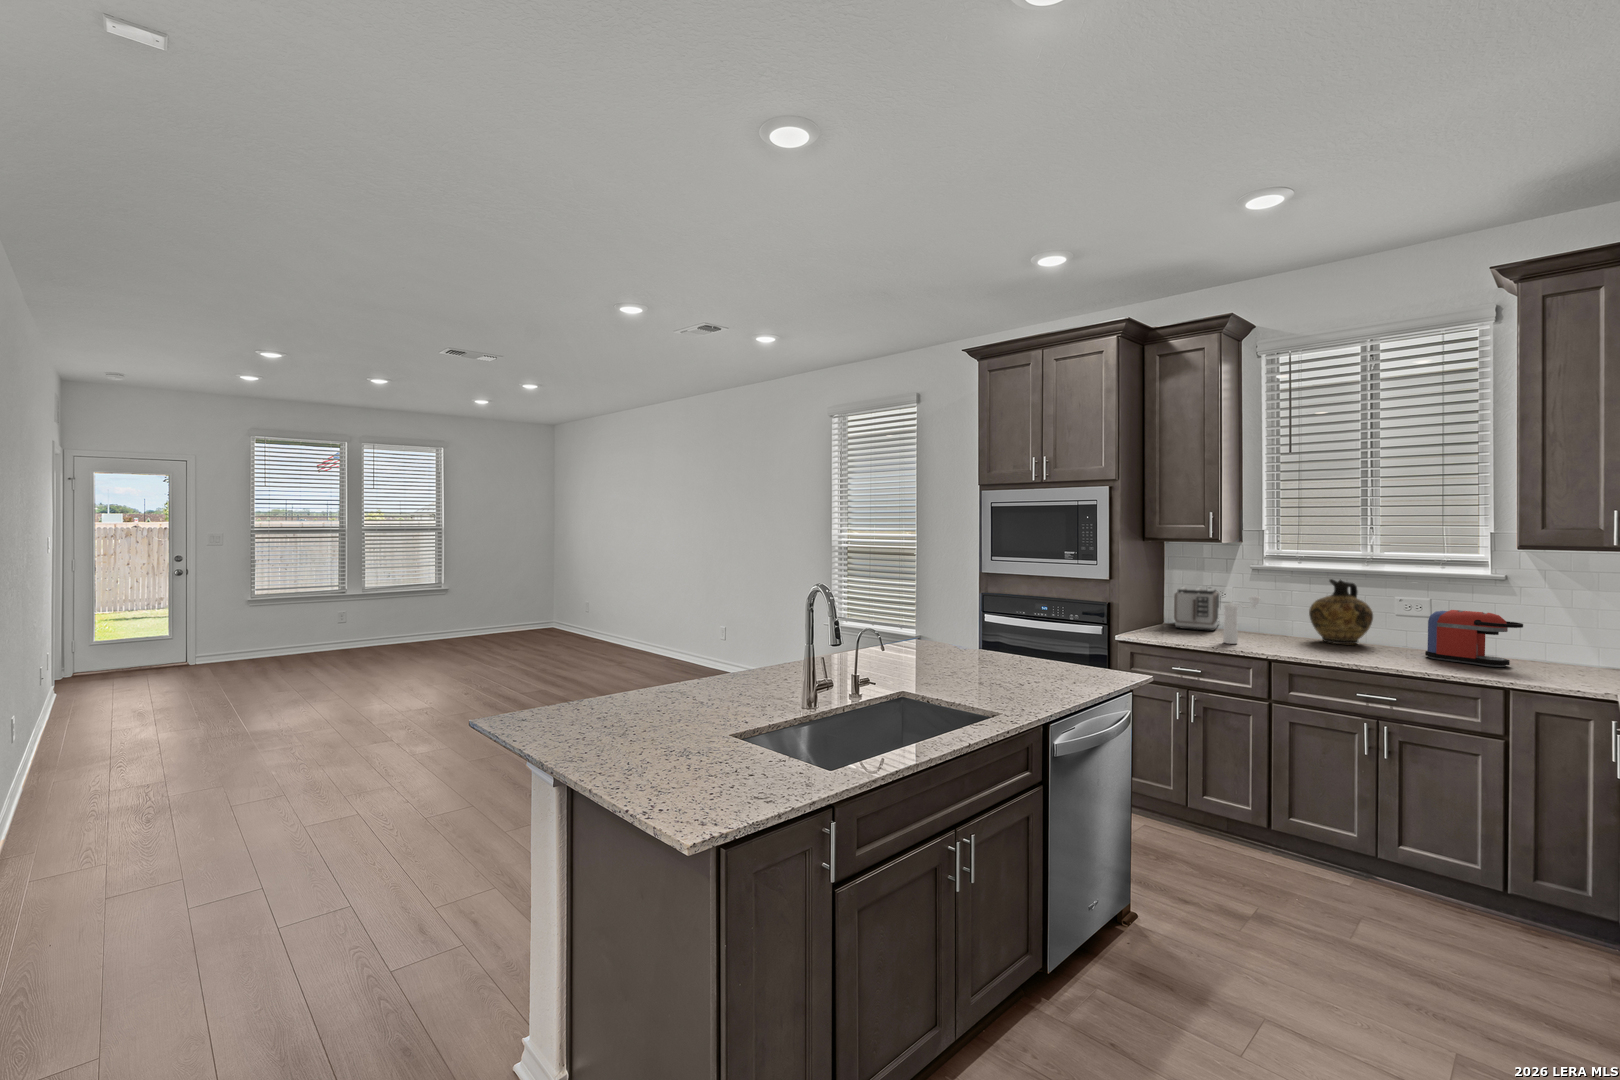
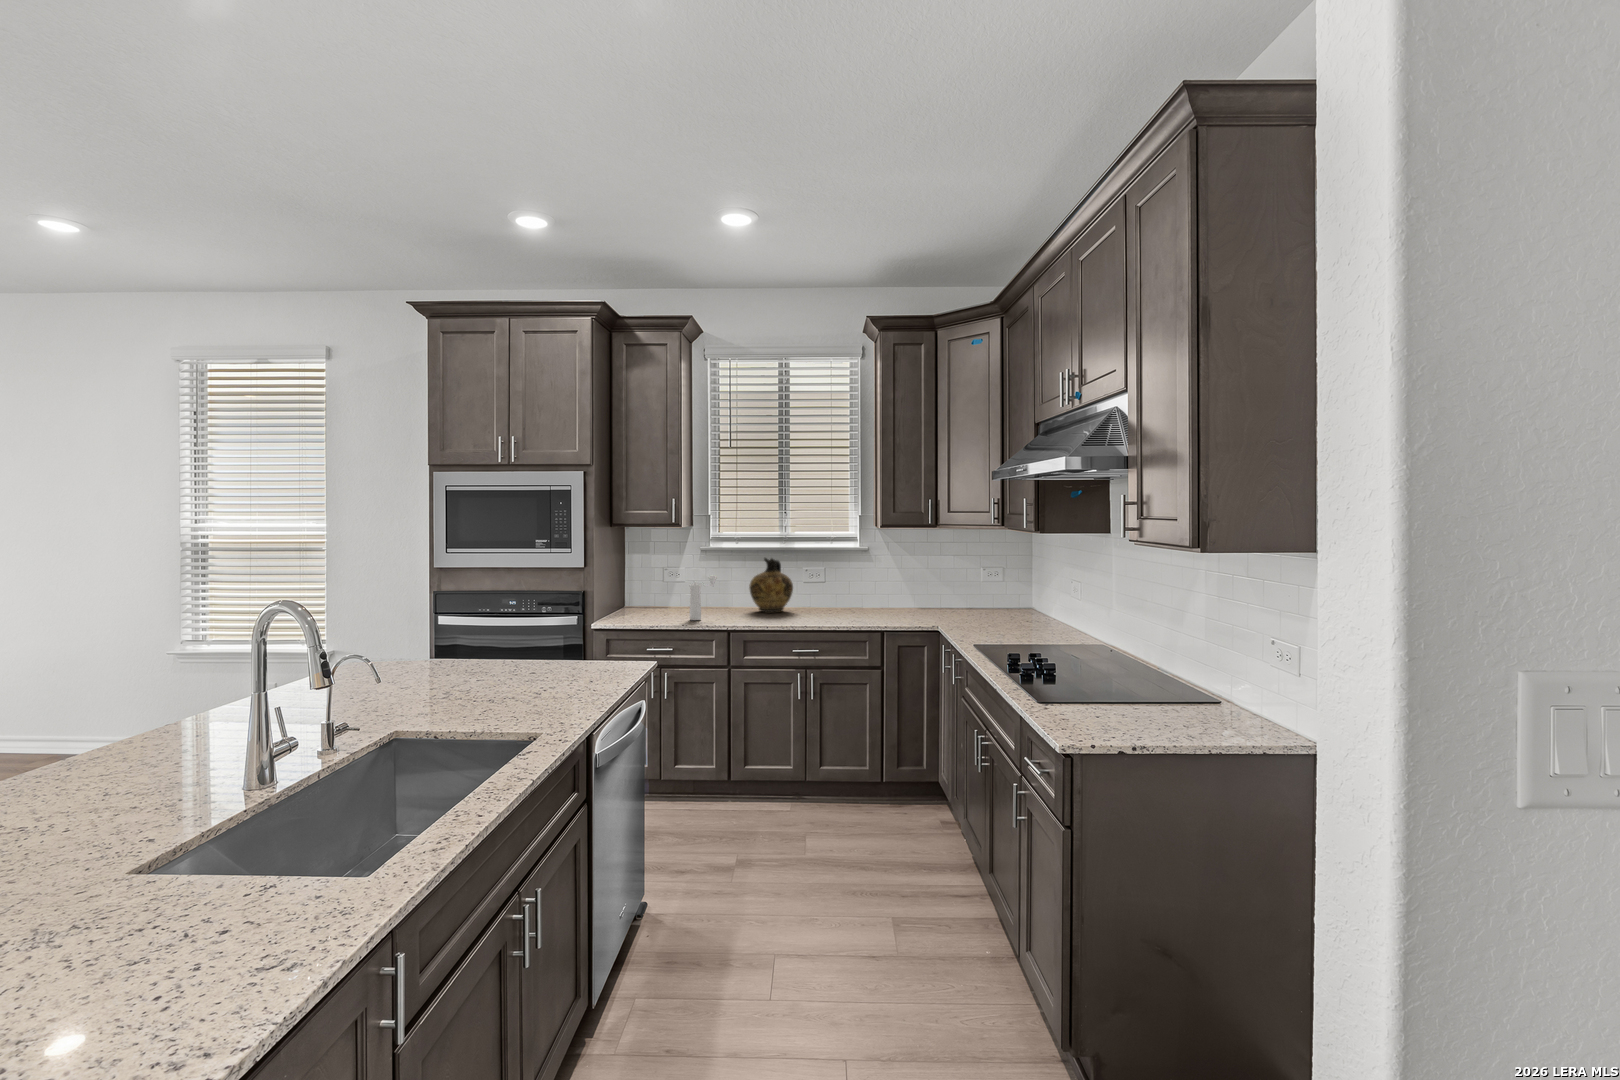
toaster: present [1174,587,1219,631] -> none [641,571,677,612]
coffee maker: present [1425,610,1523,667] -> none [829,577,885,617]

